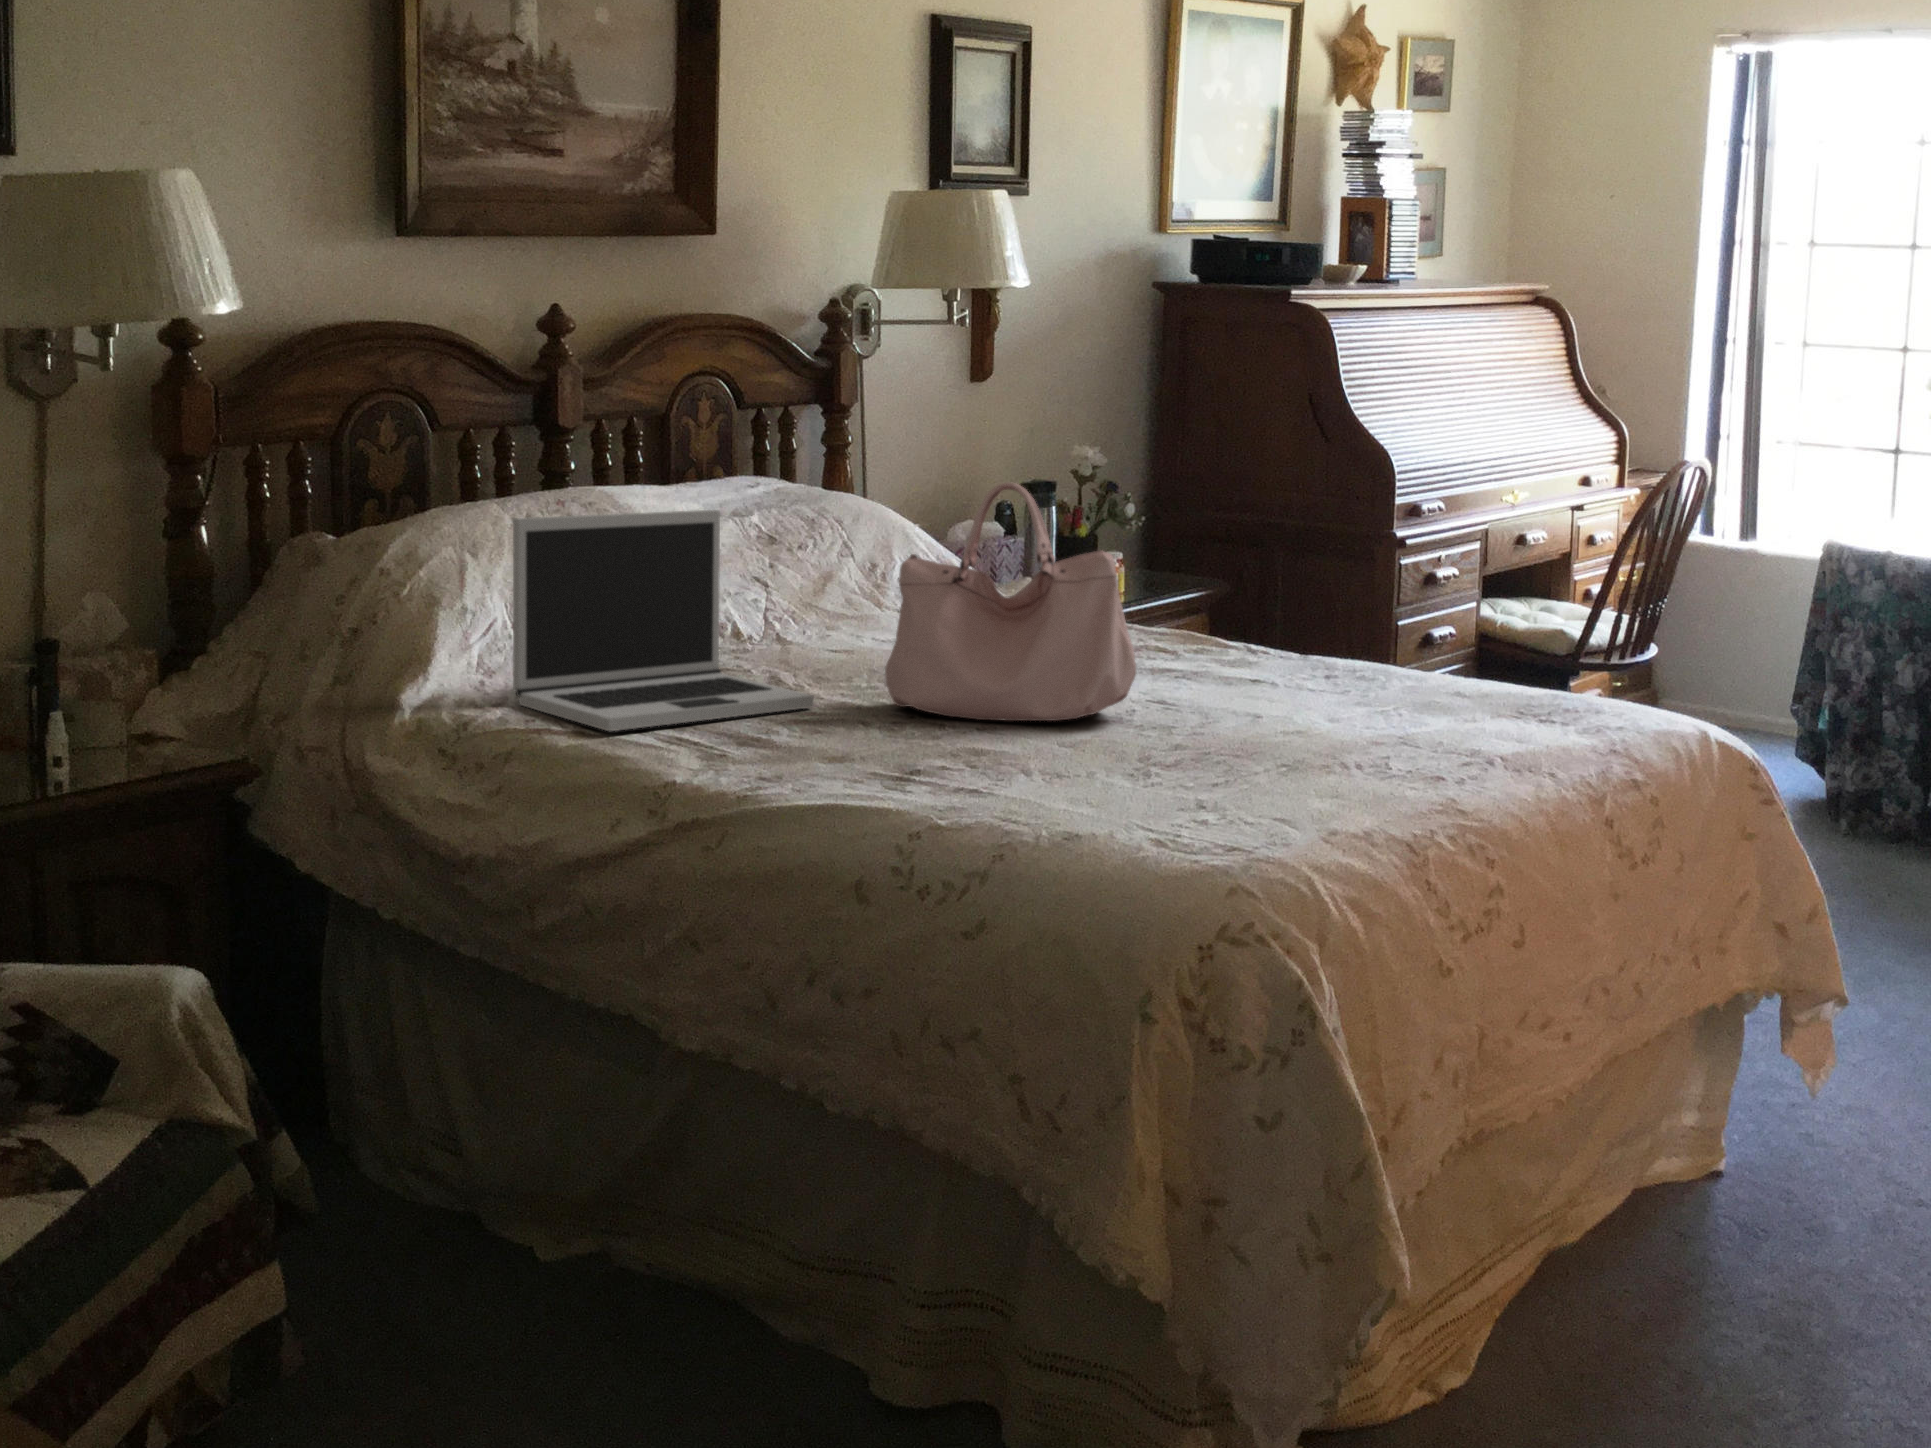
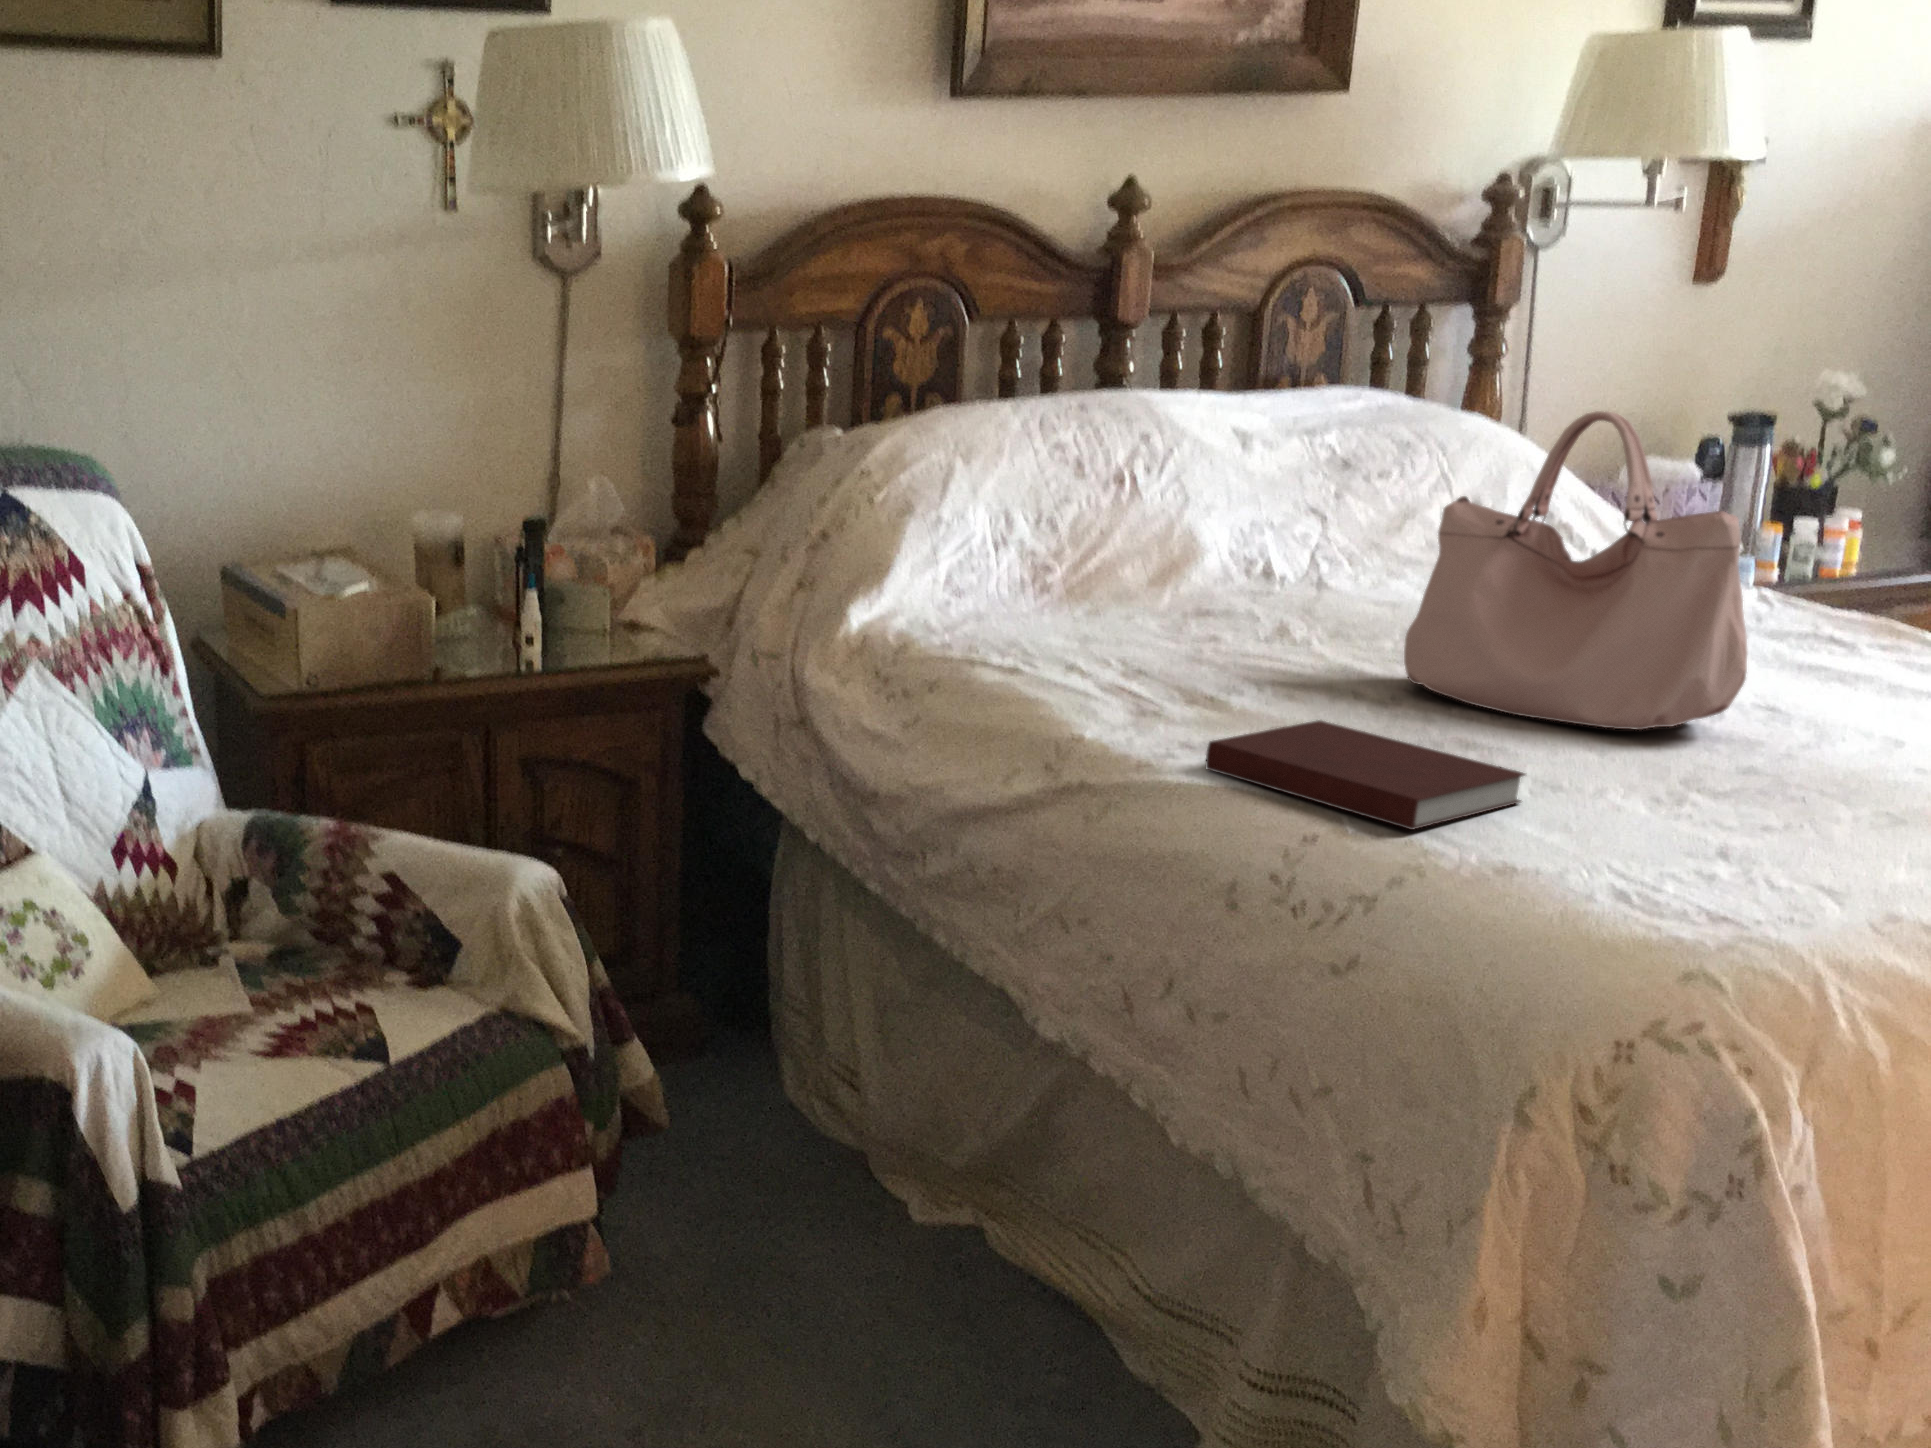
laptop: present [513,510,814,731] -> none [973,421,1309,673]
notebook: none [792,738,1029,805] -> present [1206,720,1526,830]

